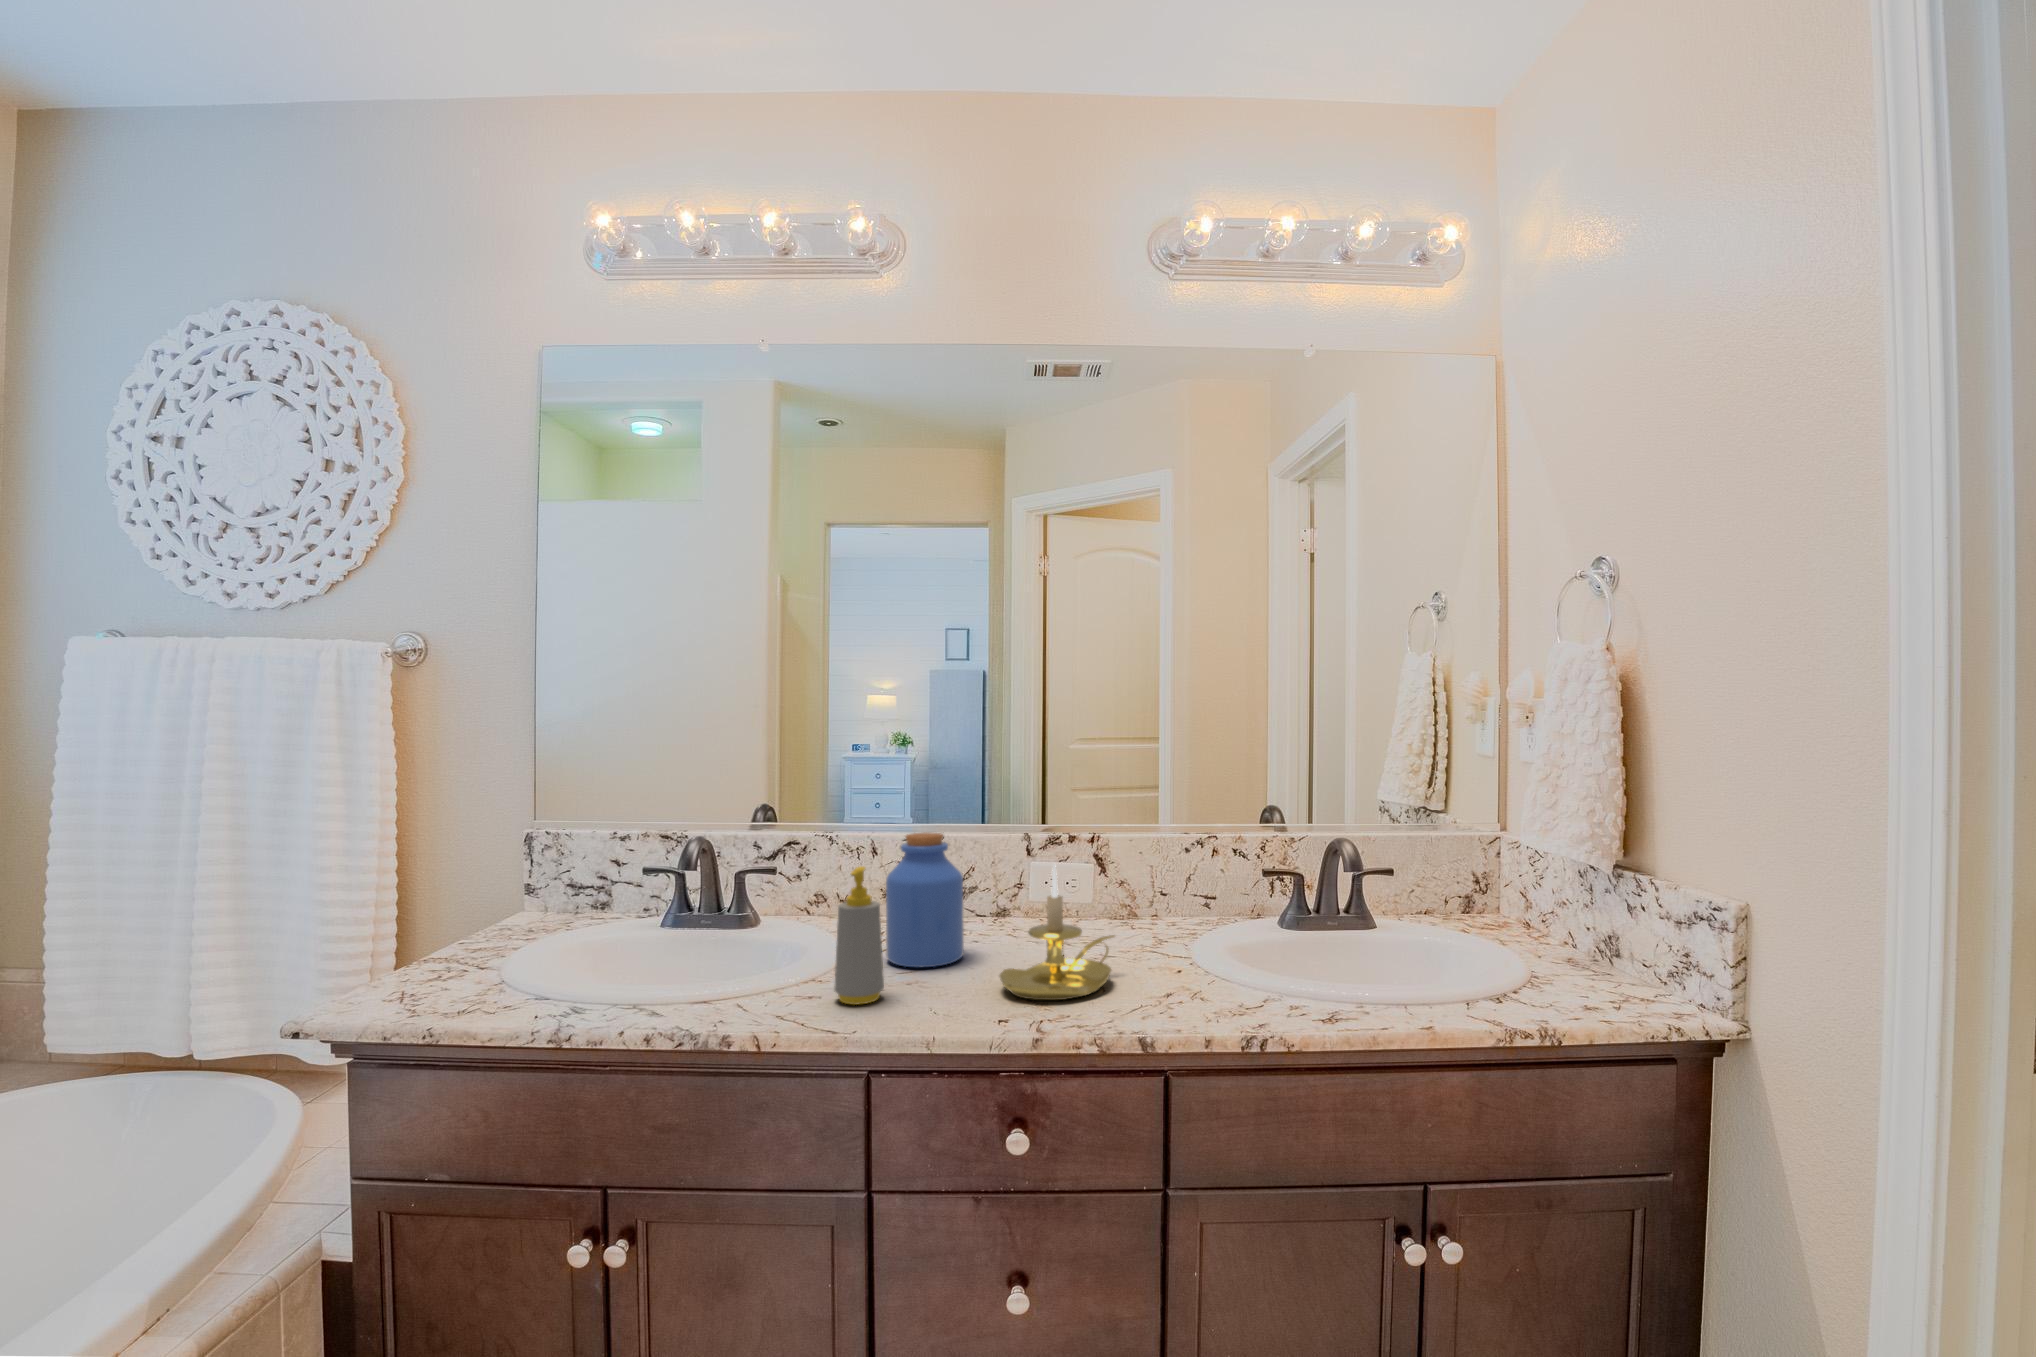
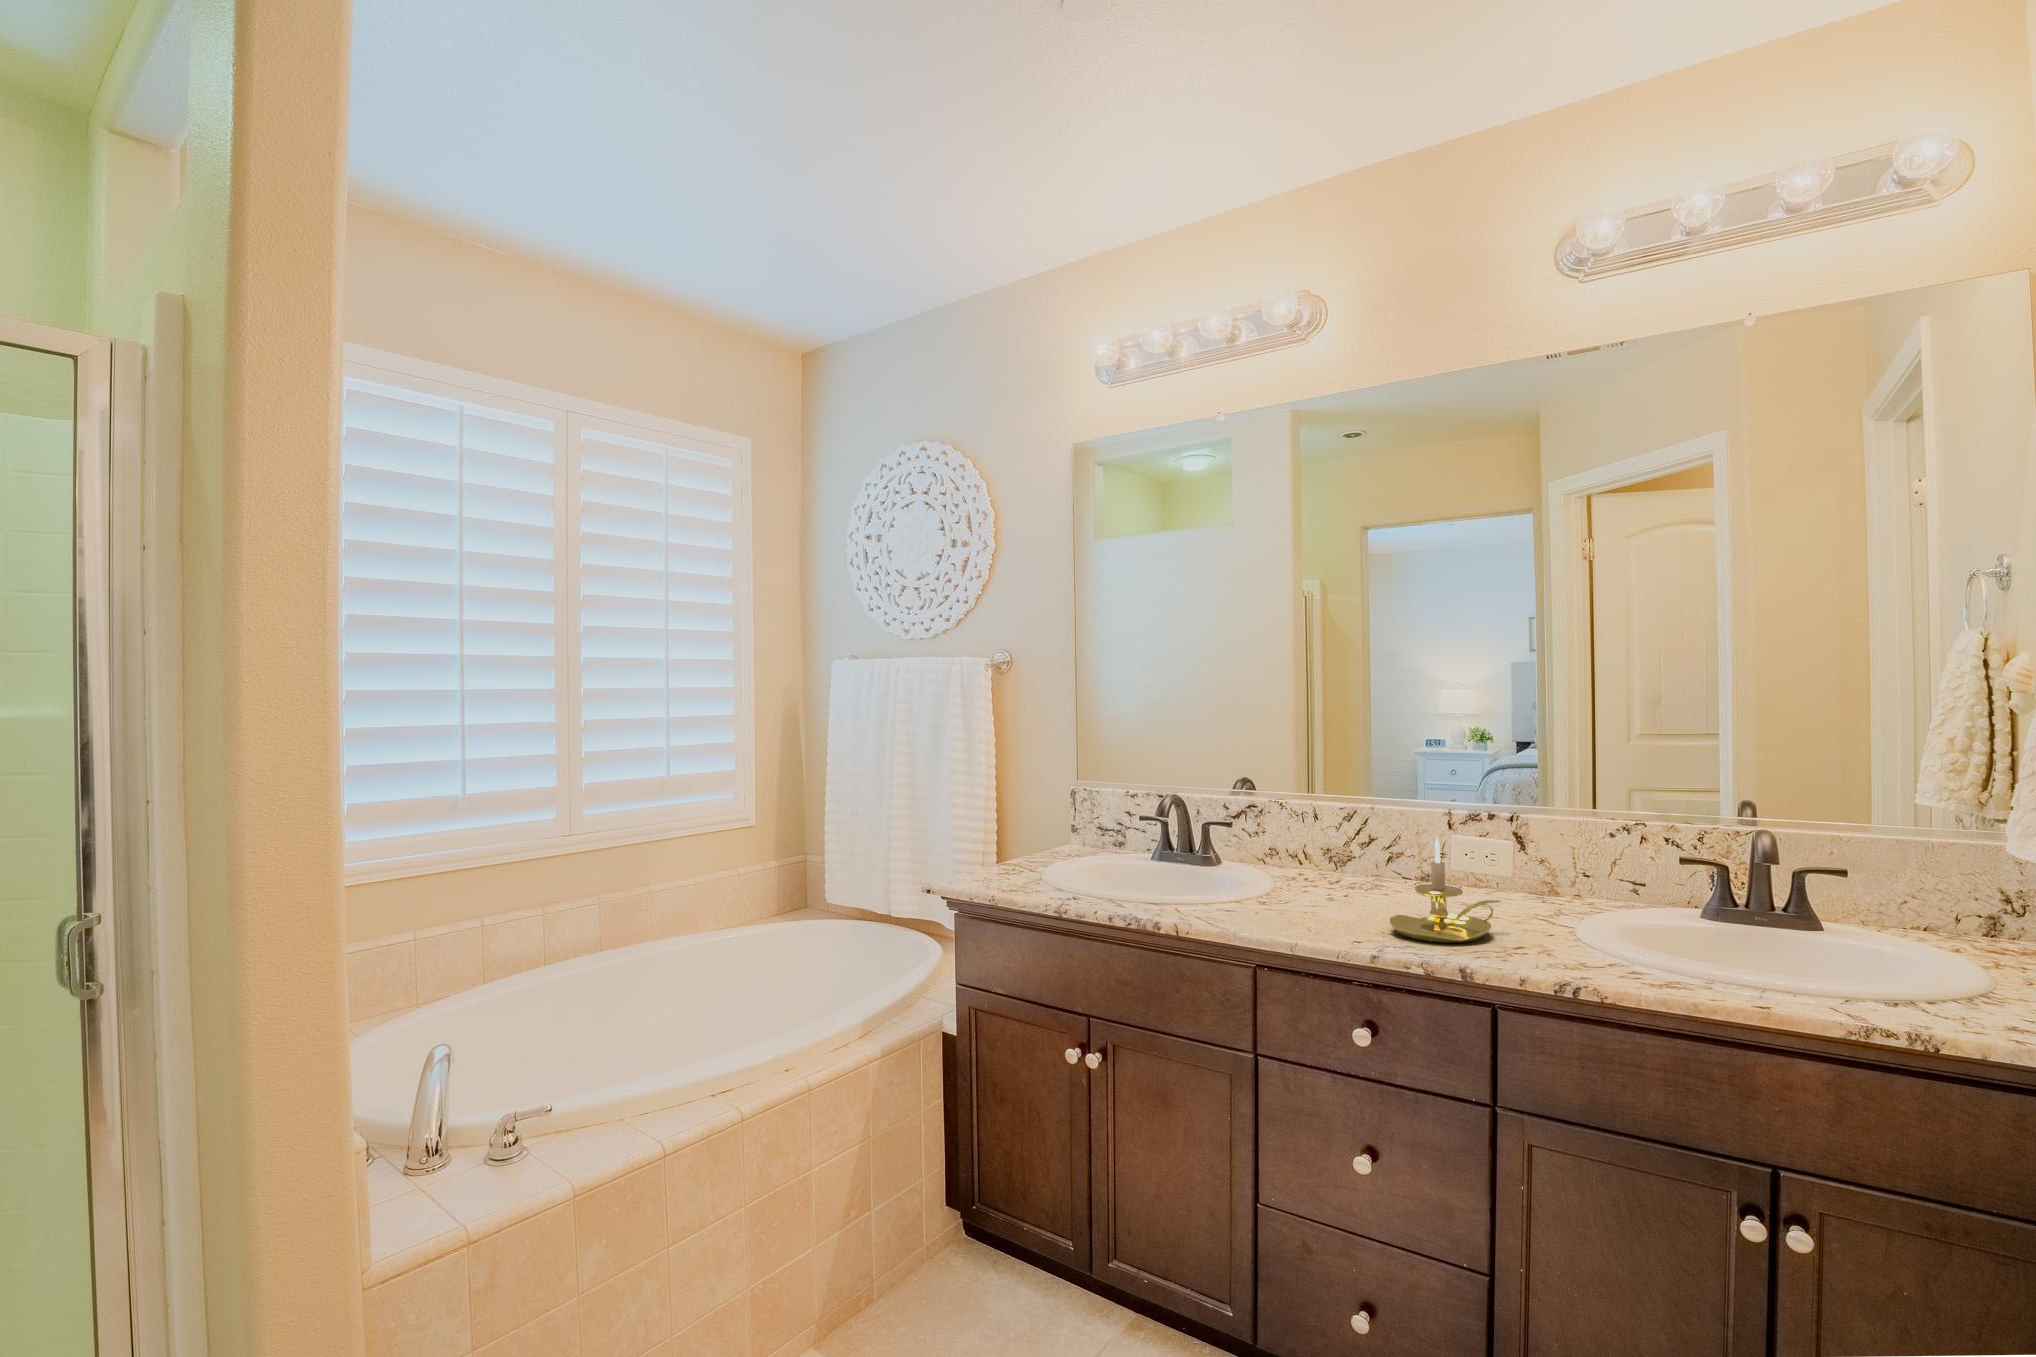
jar: present [886,832,964,967] -> none [1310,805,1375,908]
soap bottle: present [834,866,884,1005] -> none [1262,826,1300,924]

